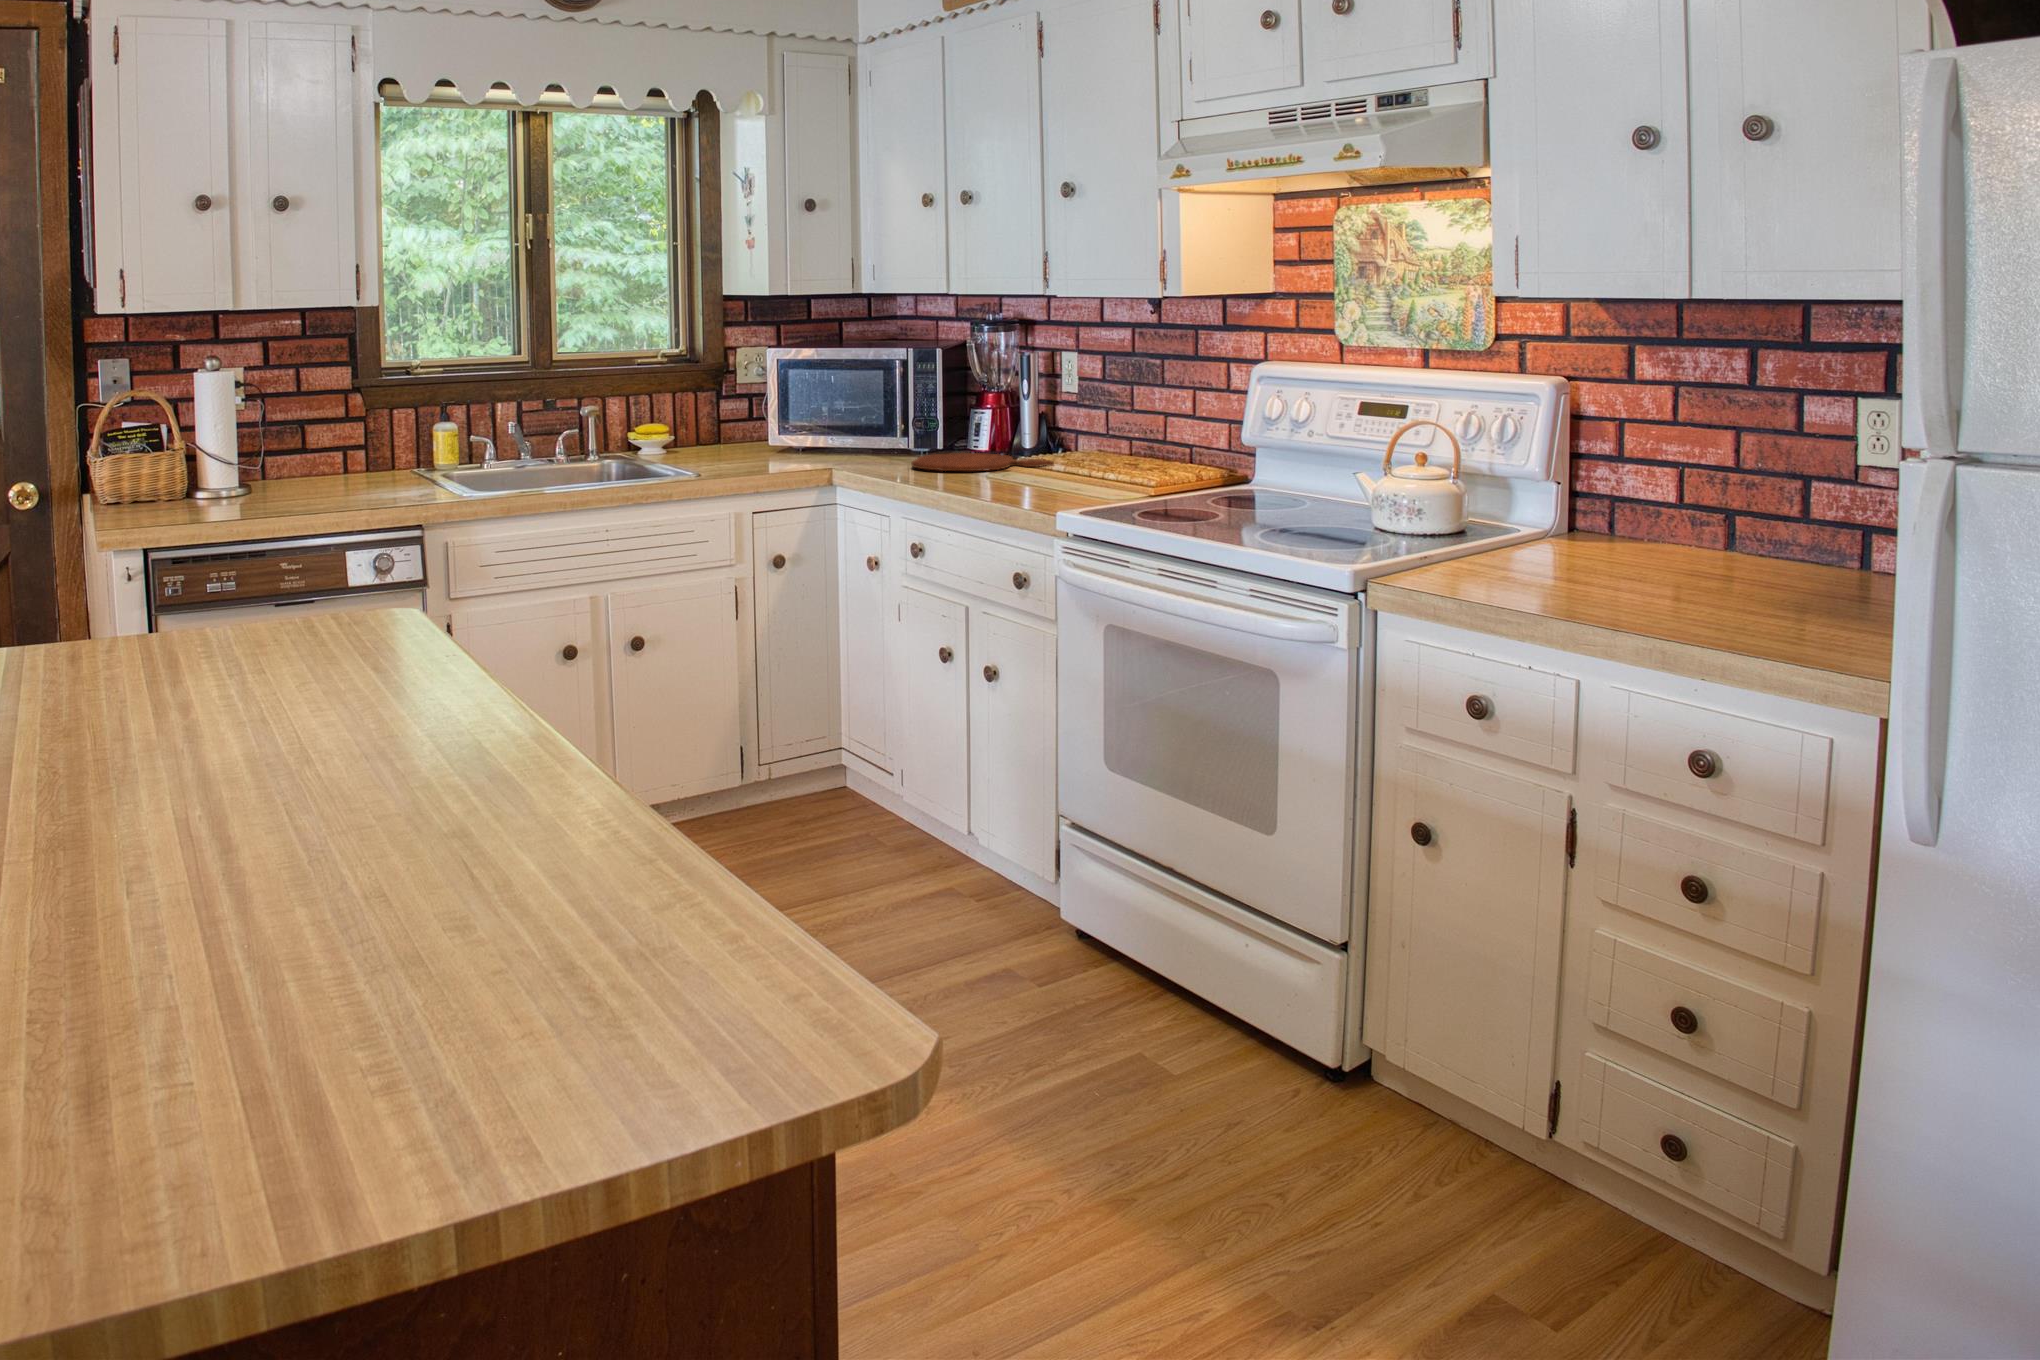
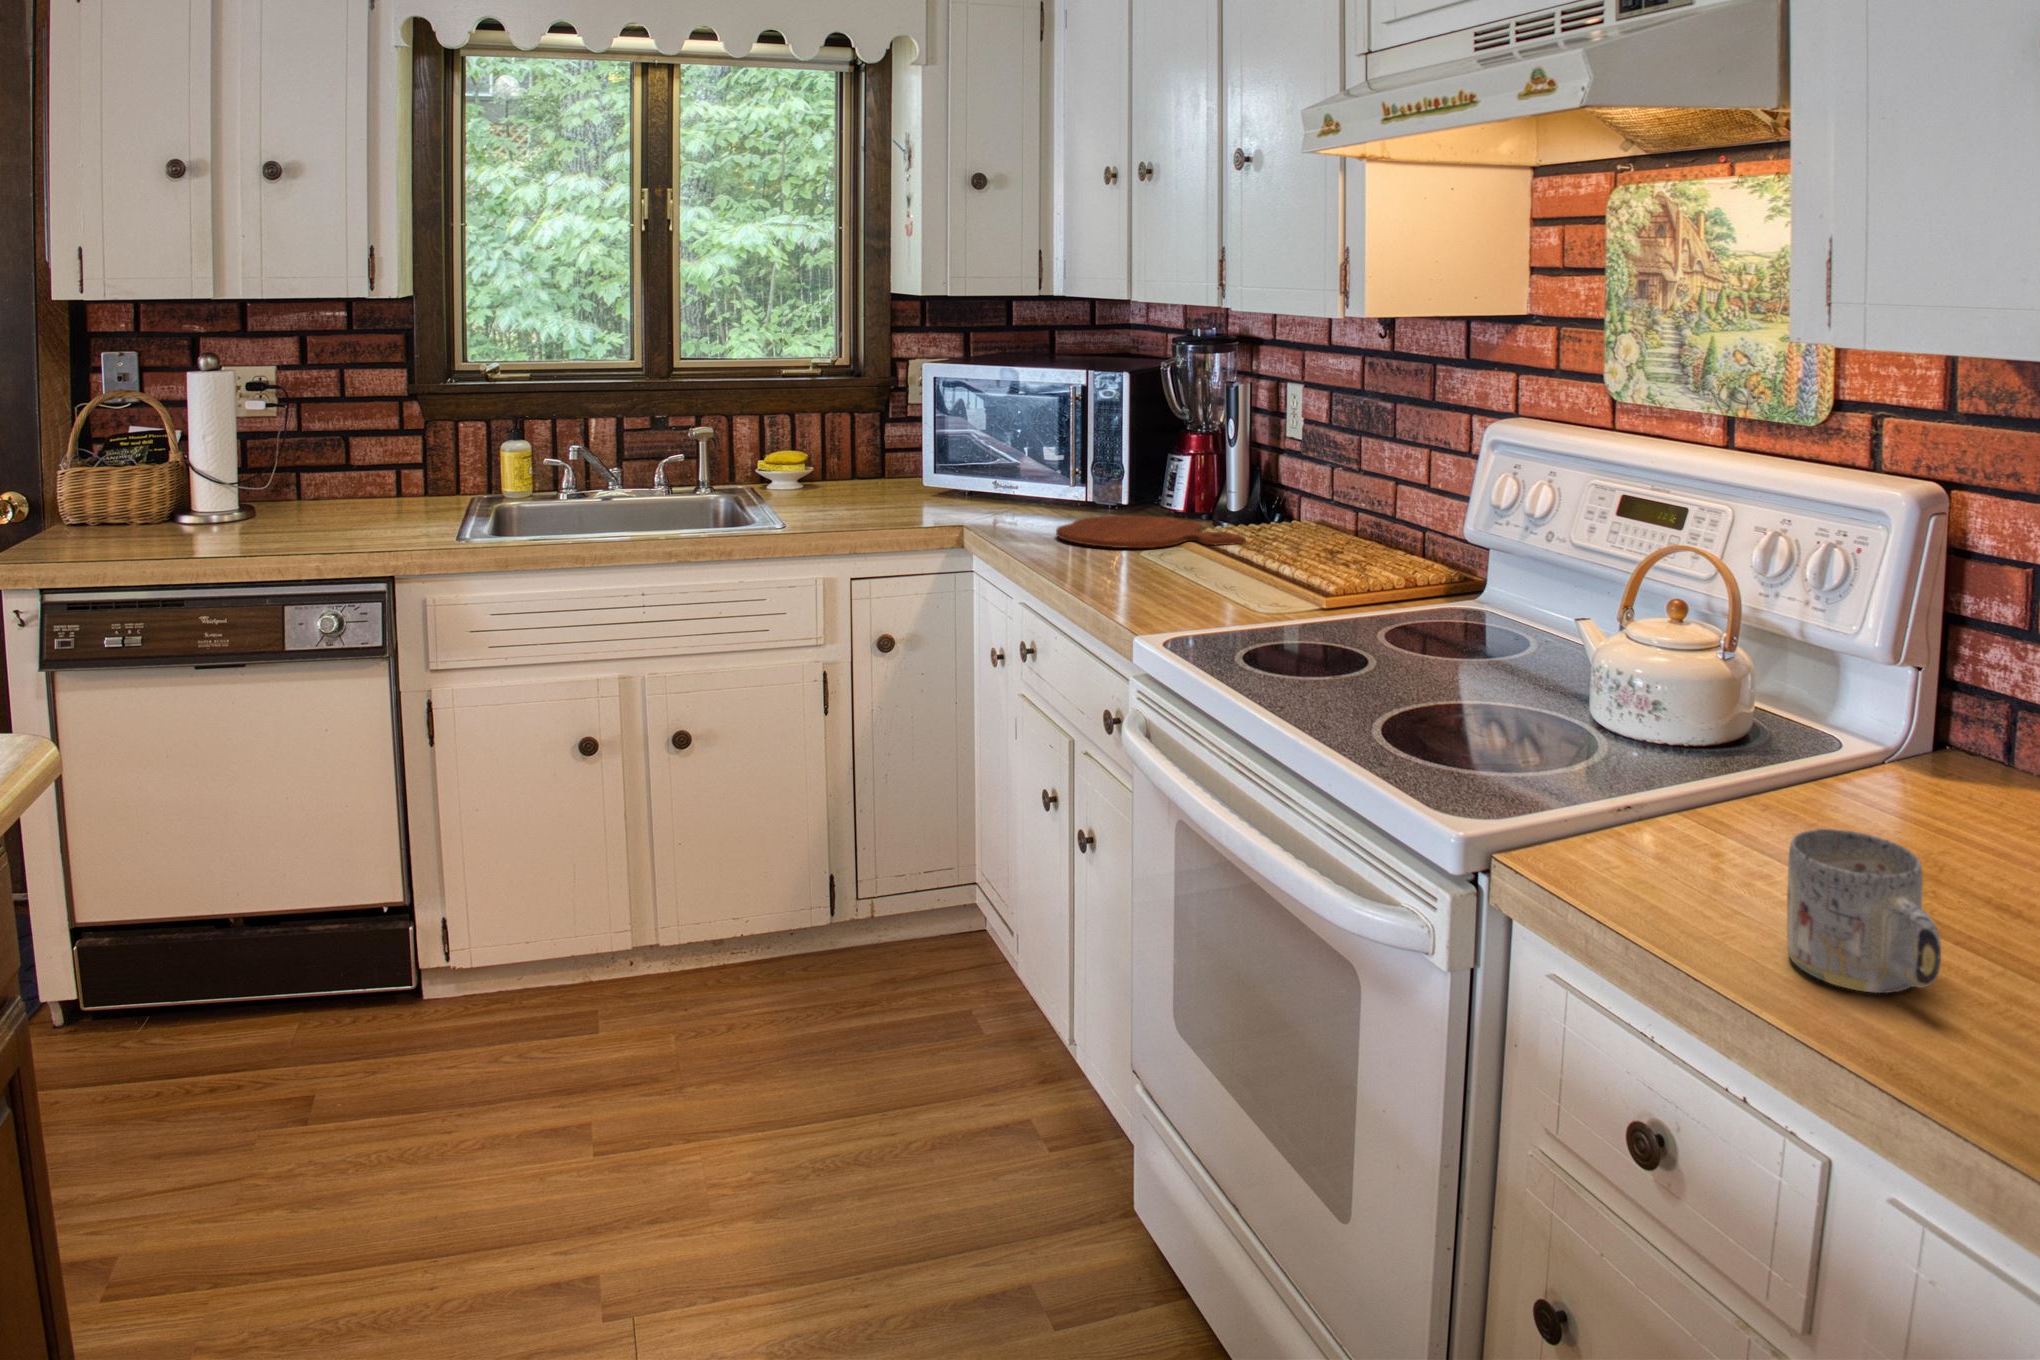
mug: none [1549,537,1631,606] -> present [1787,829,1941,993]

